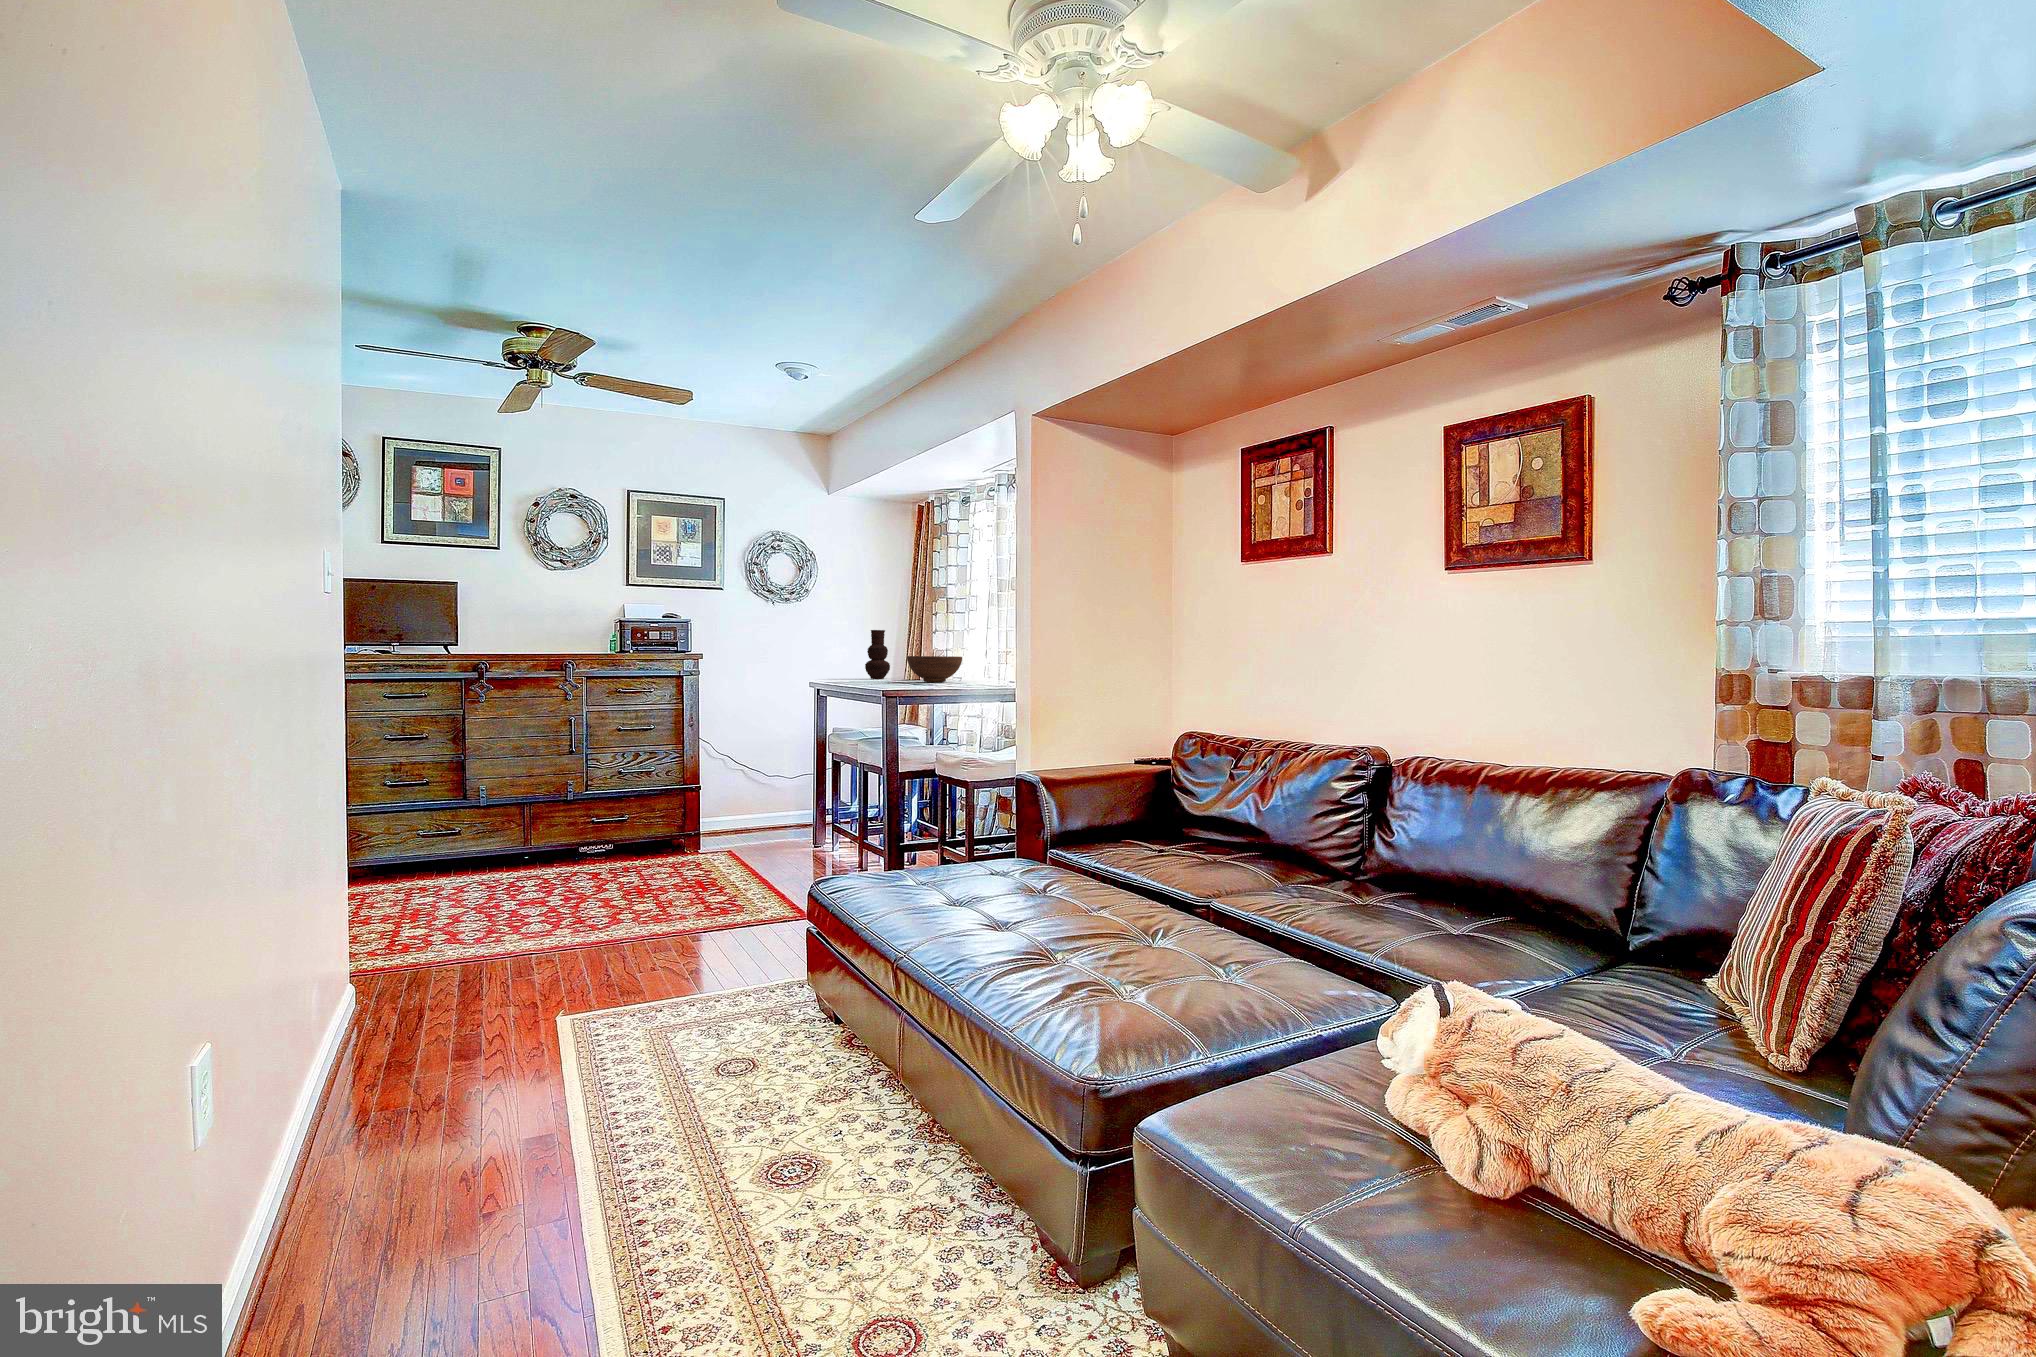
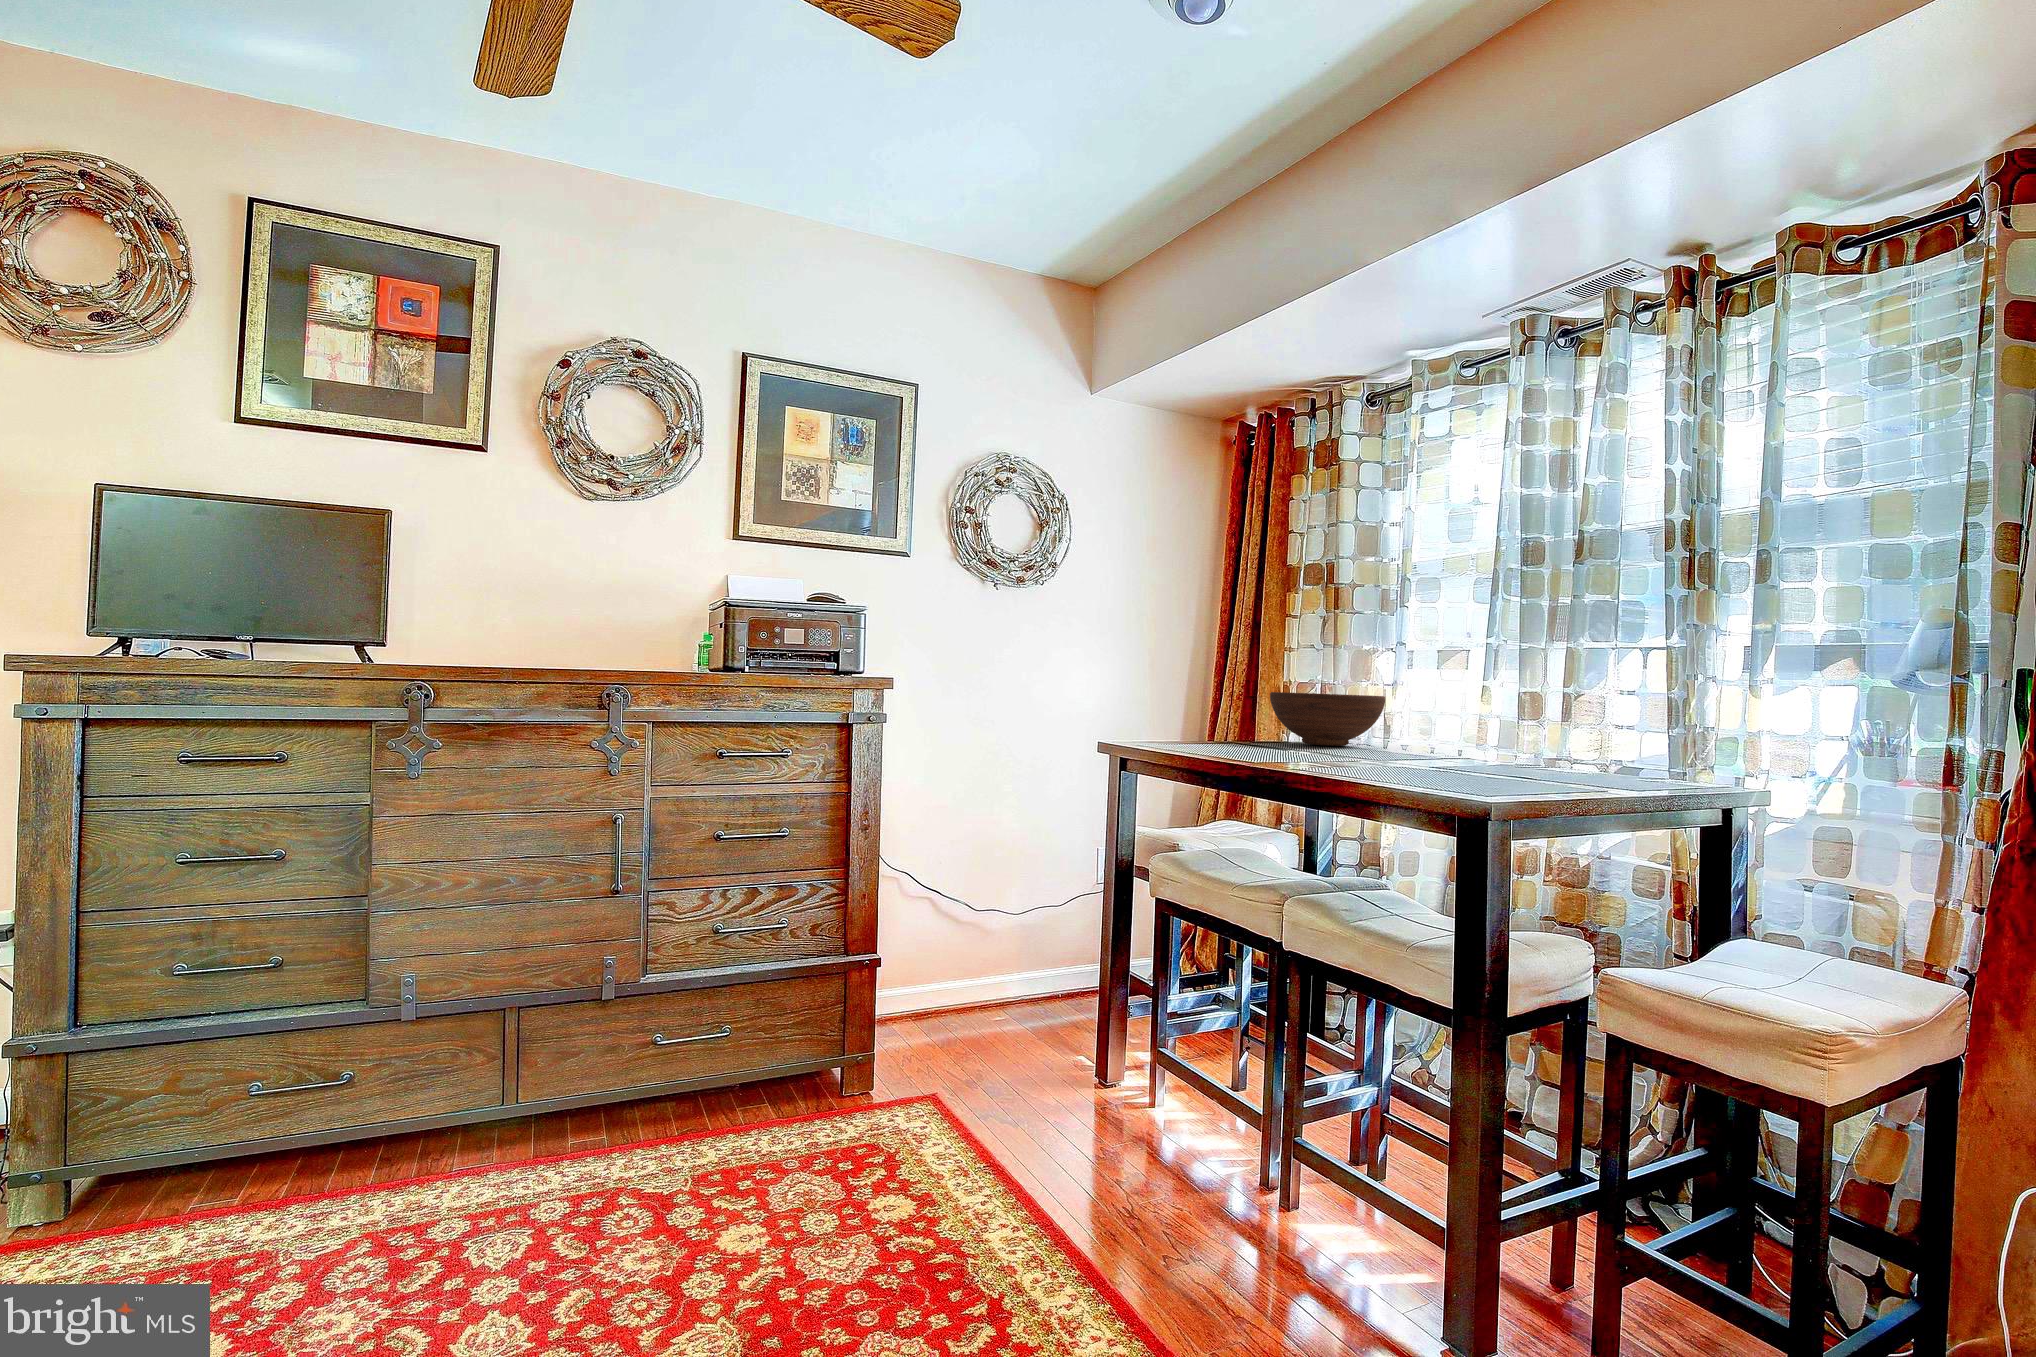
vase: present [865,630,890,679] -> none [1132,642,1177,730]

